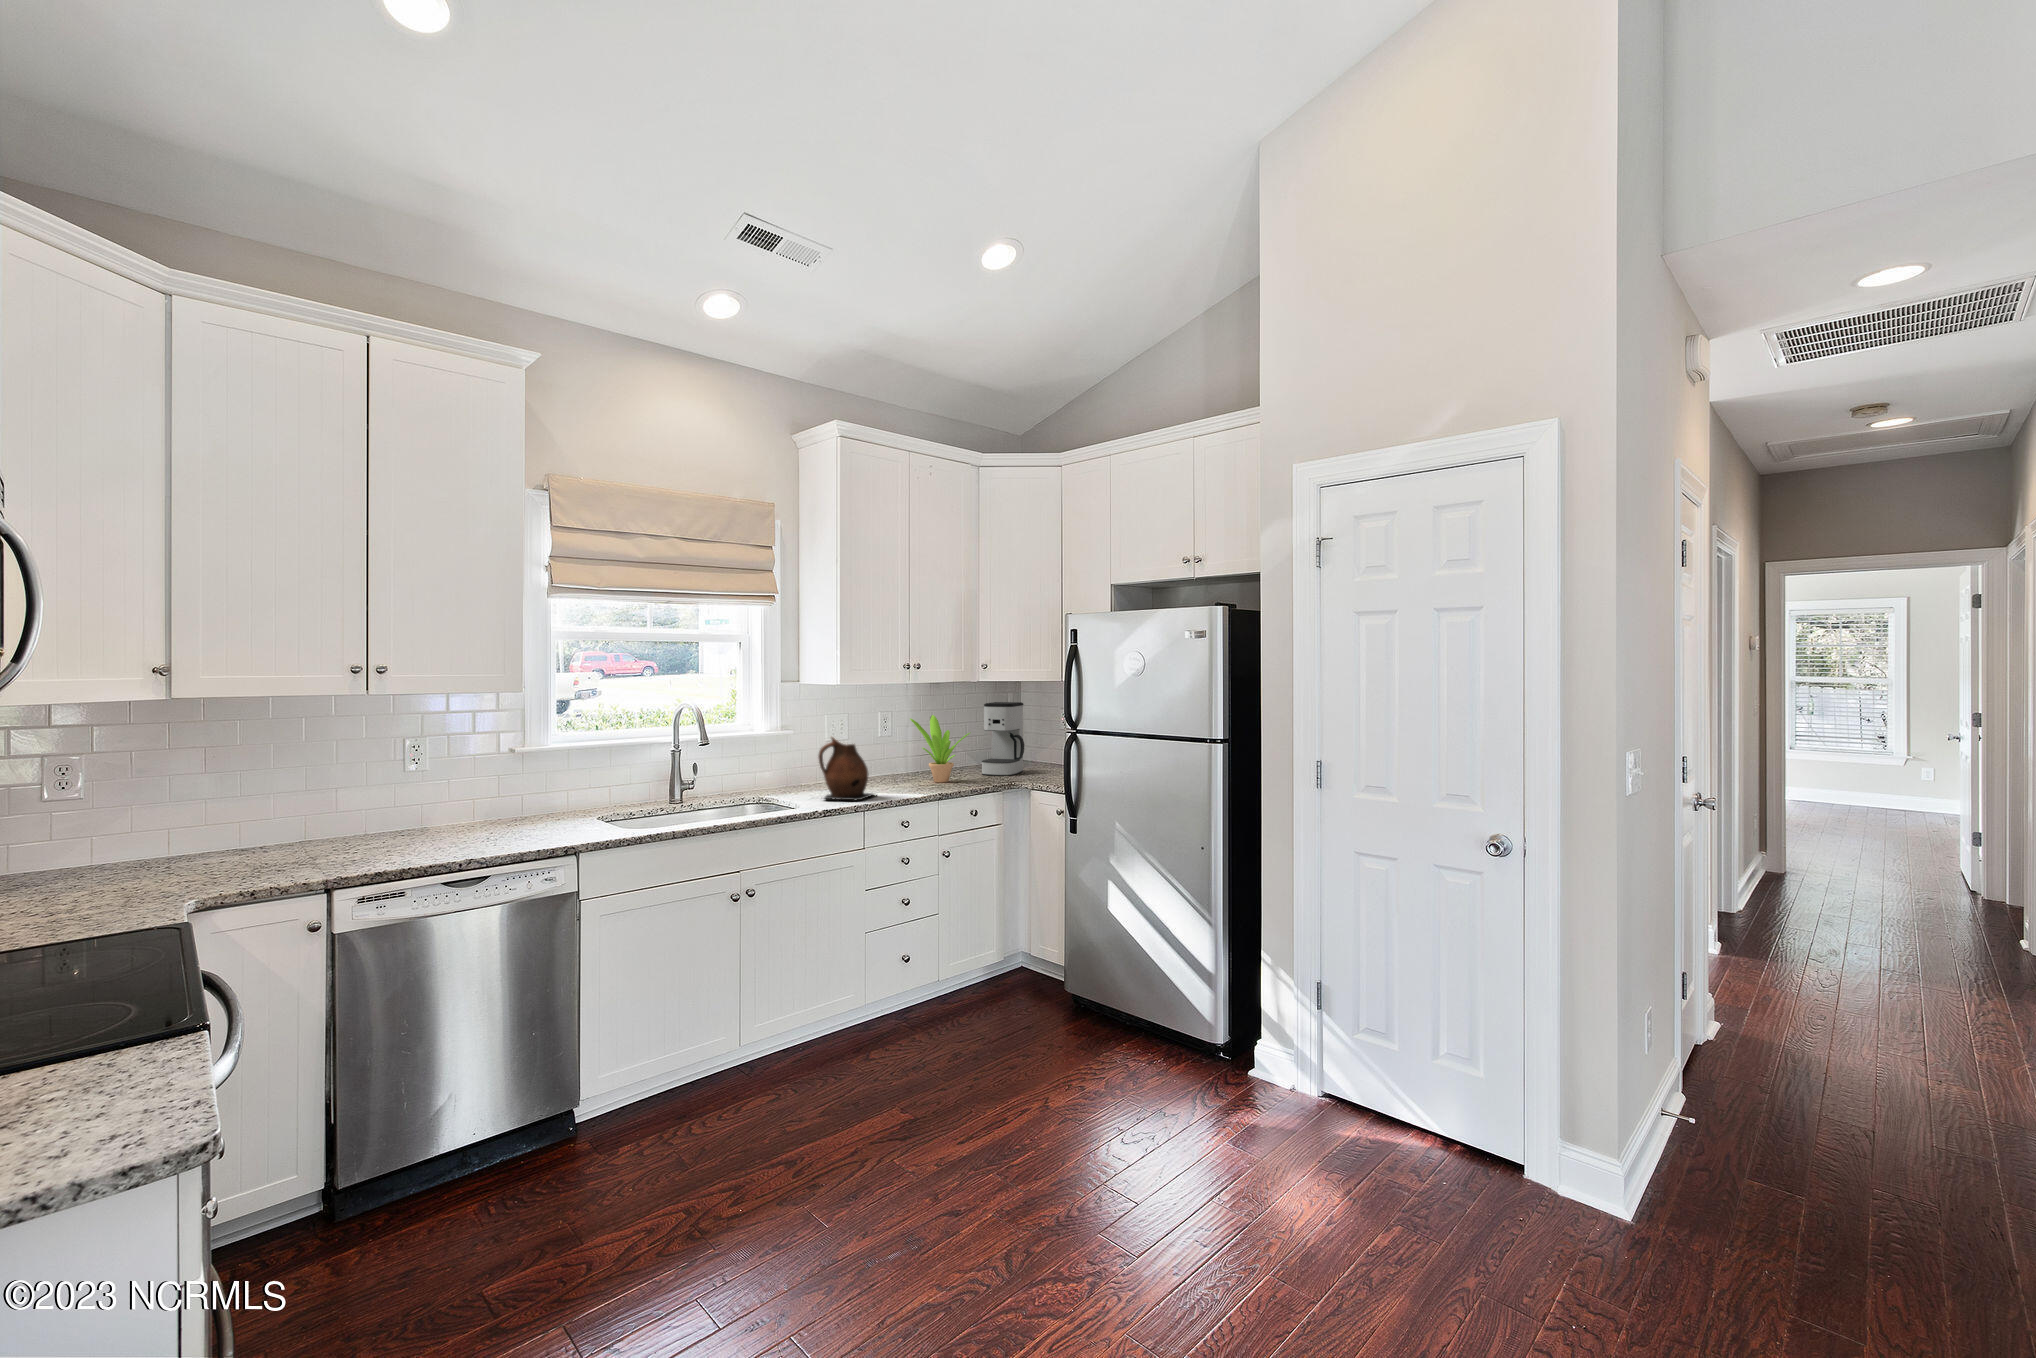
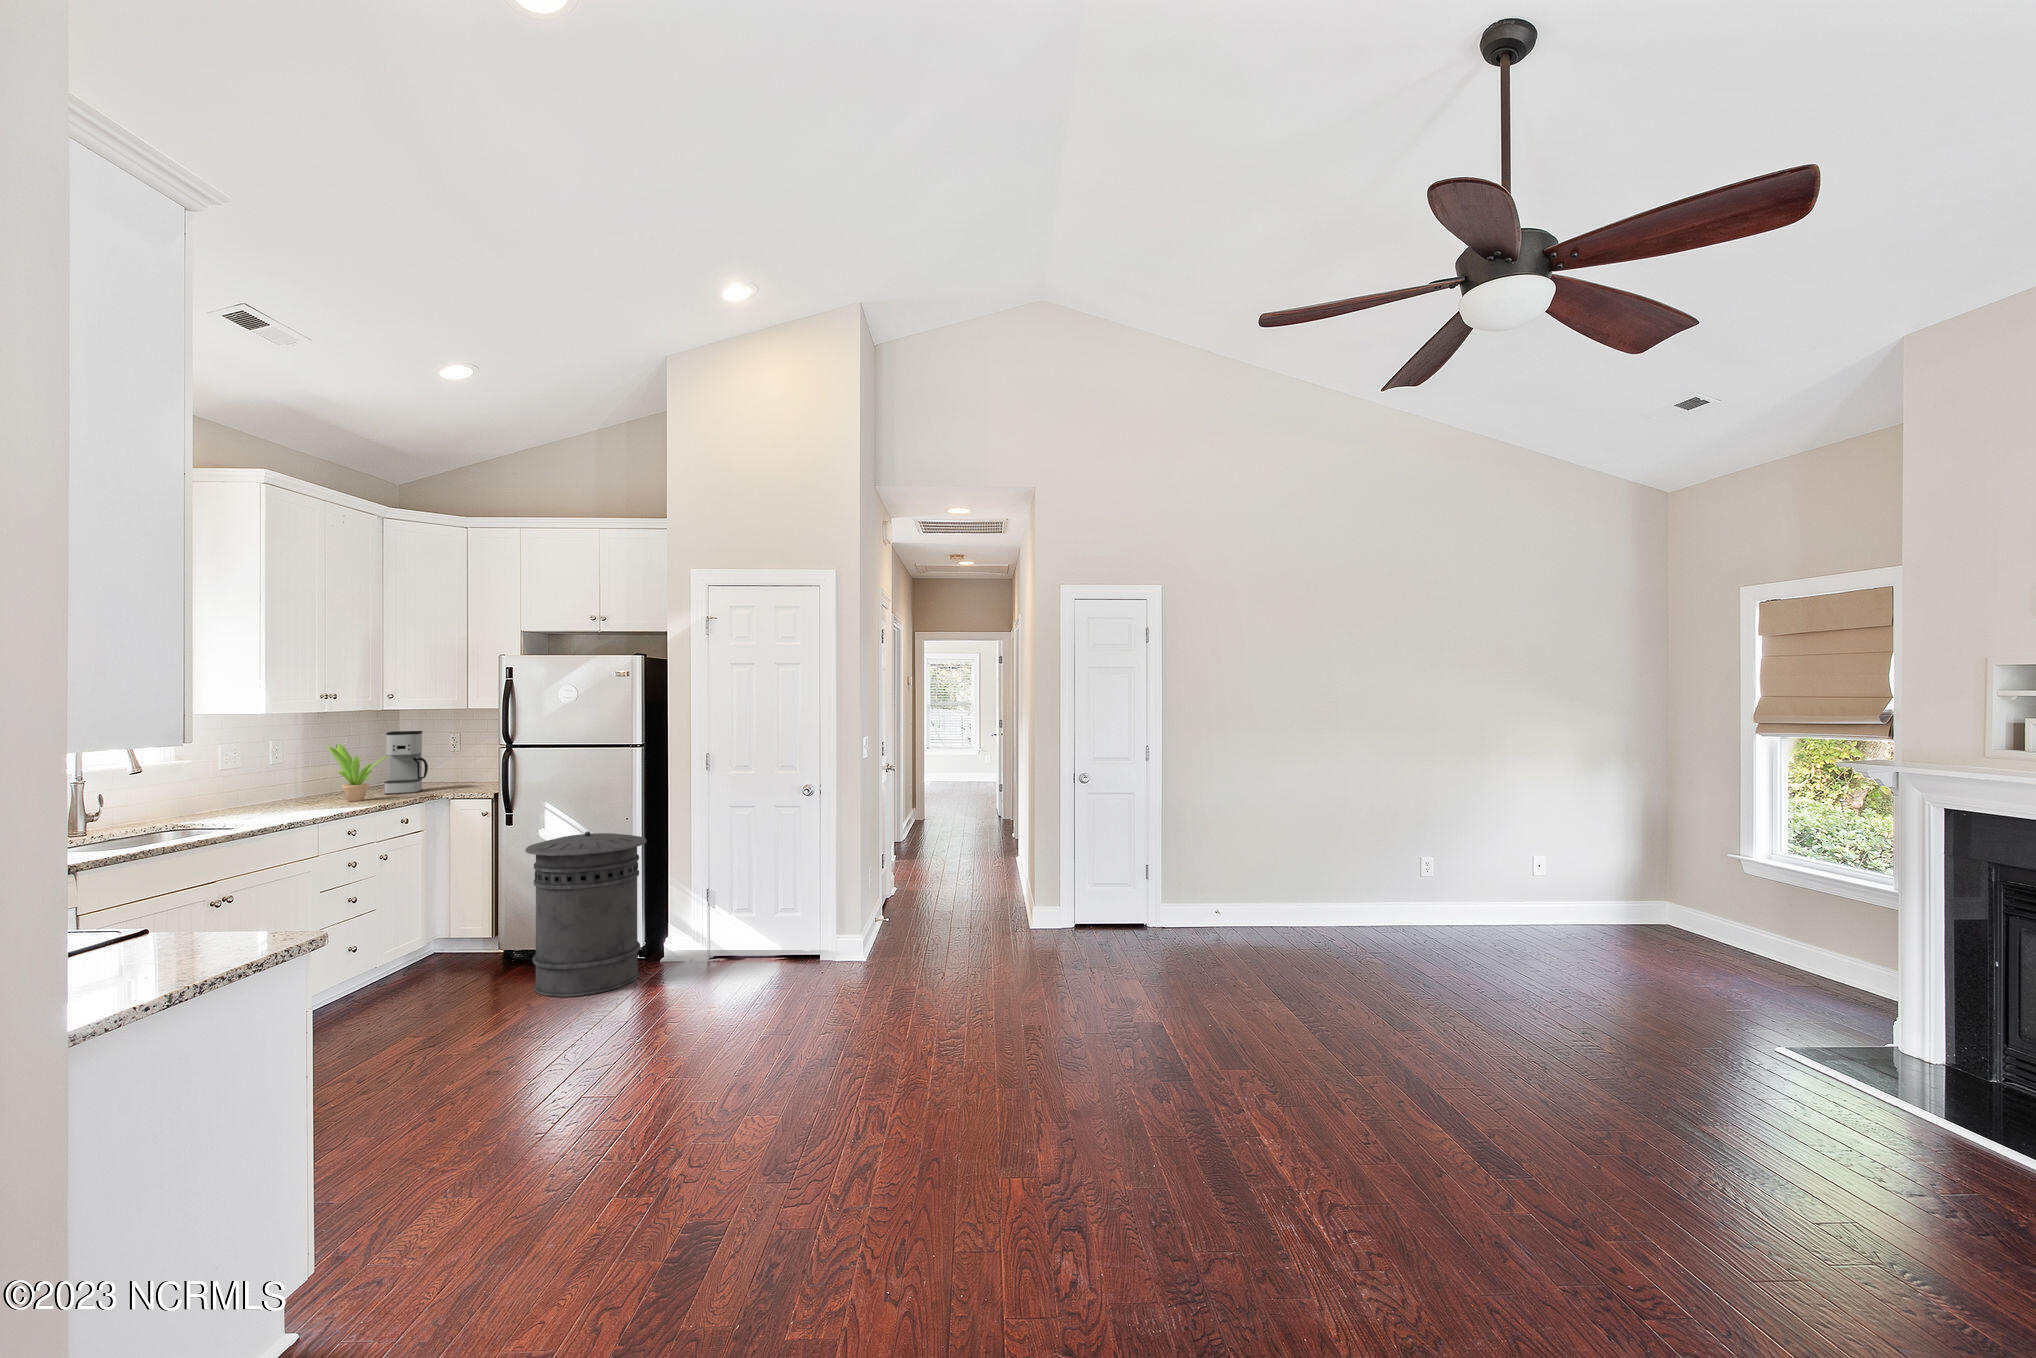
ceramic pitcher: present [819,737,877,800] -> none [258,762,317,818]
trash can: none [1056,866,1219,1117] -> present [525,831,647,997]

